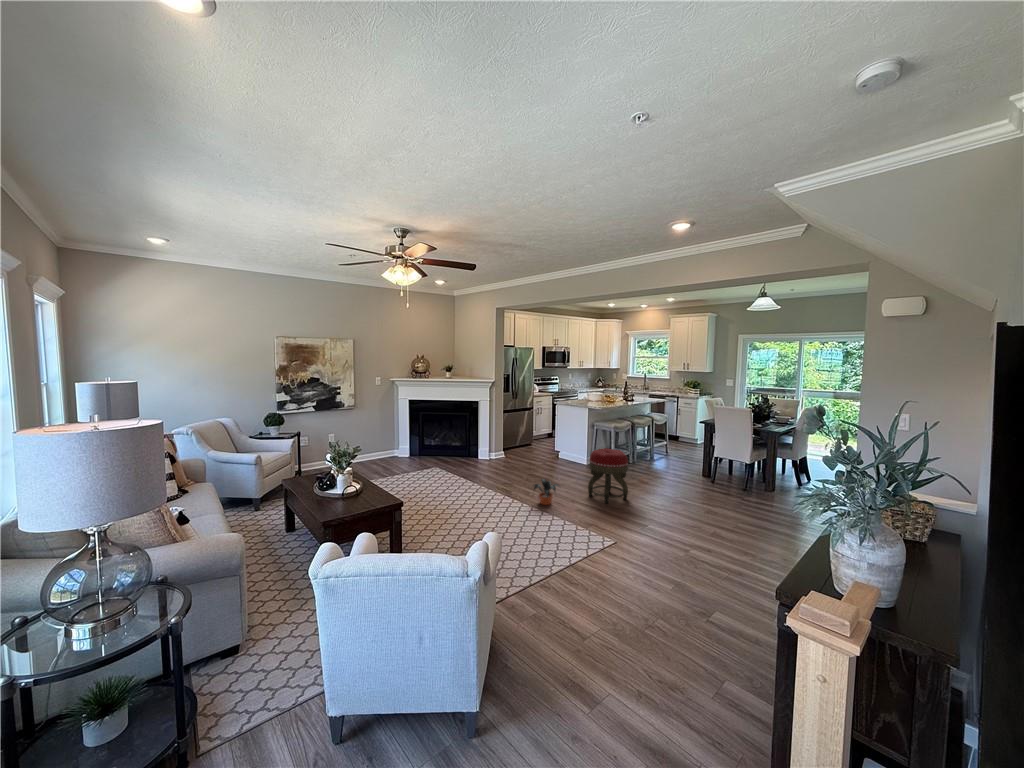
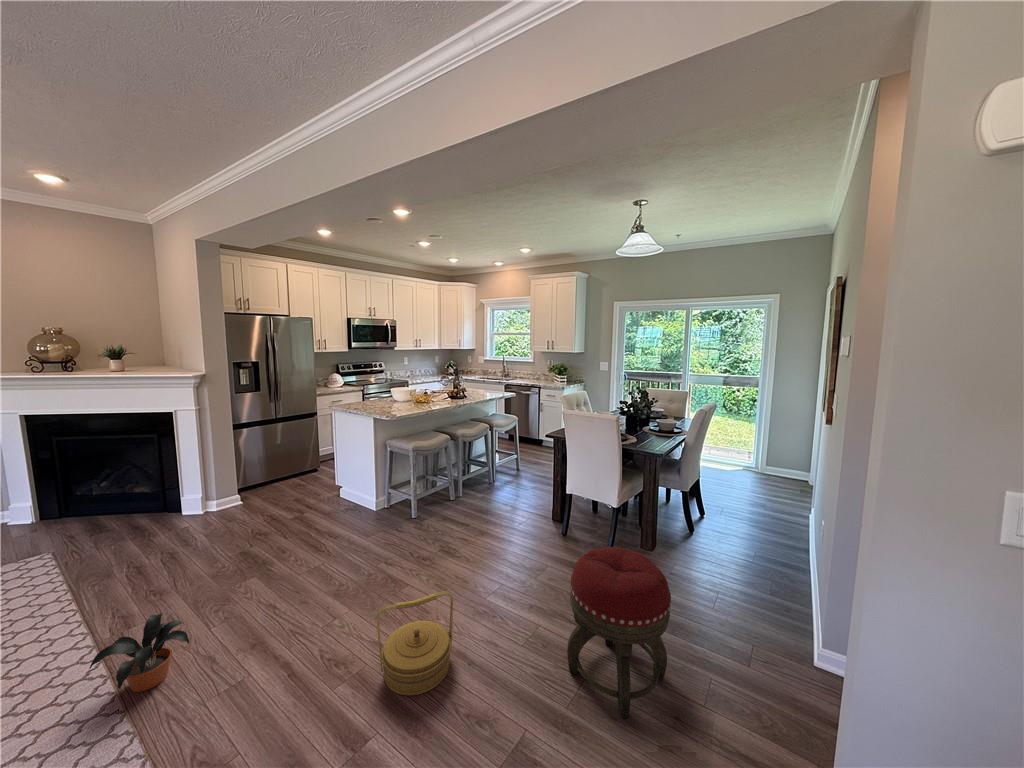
footstool: present [588,449,628,503] -> present [567,547,671,718]
basket: none [643,478,675,516] -> present [377,591,453,696]

